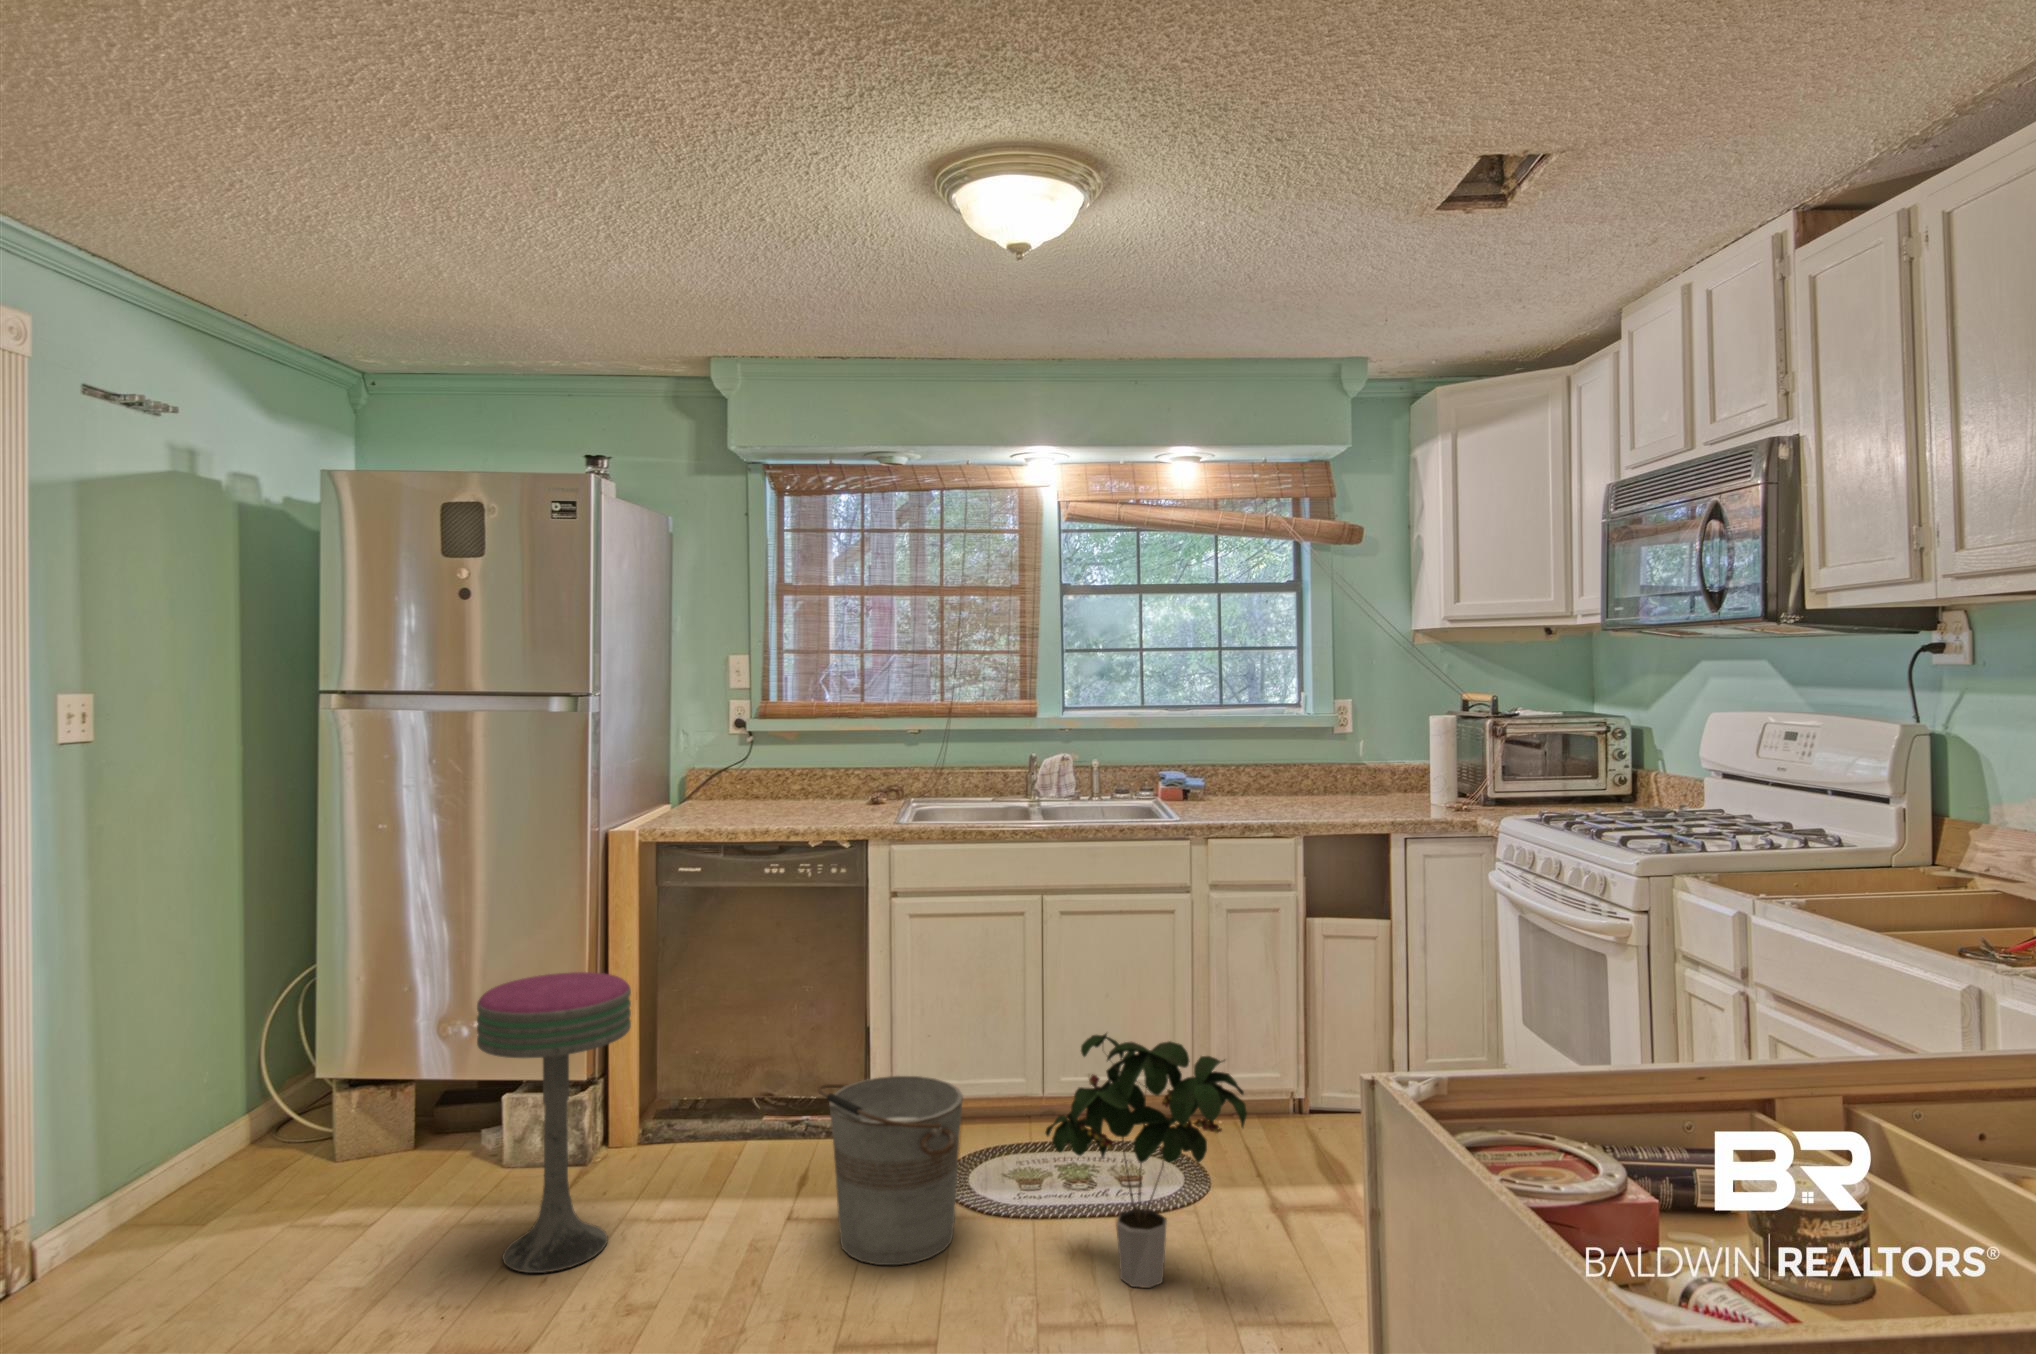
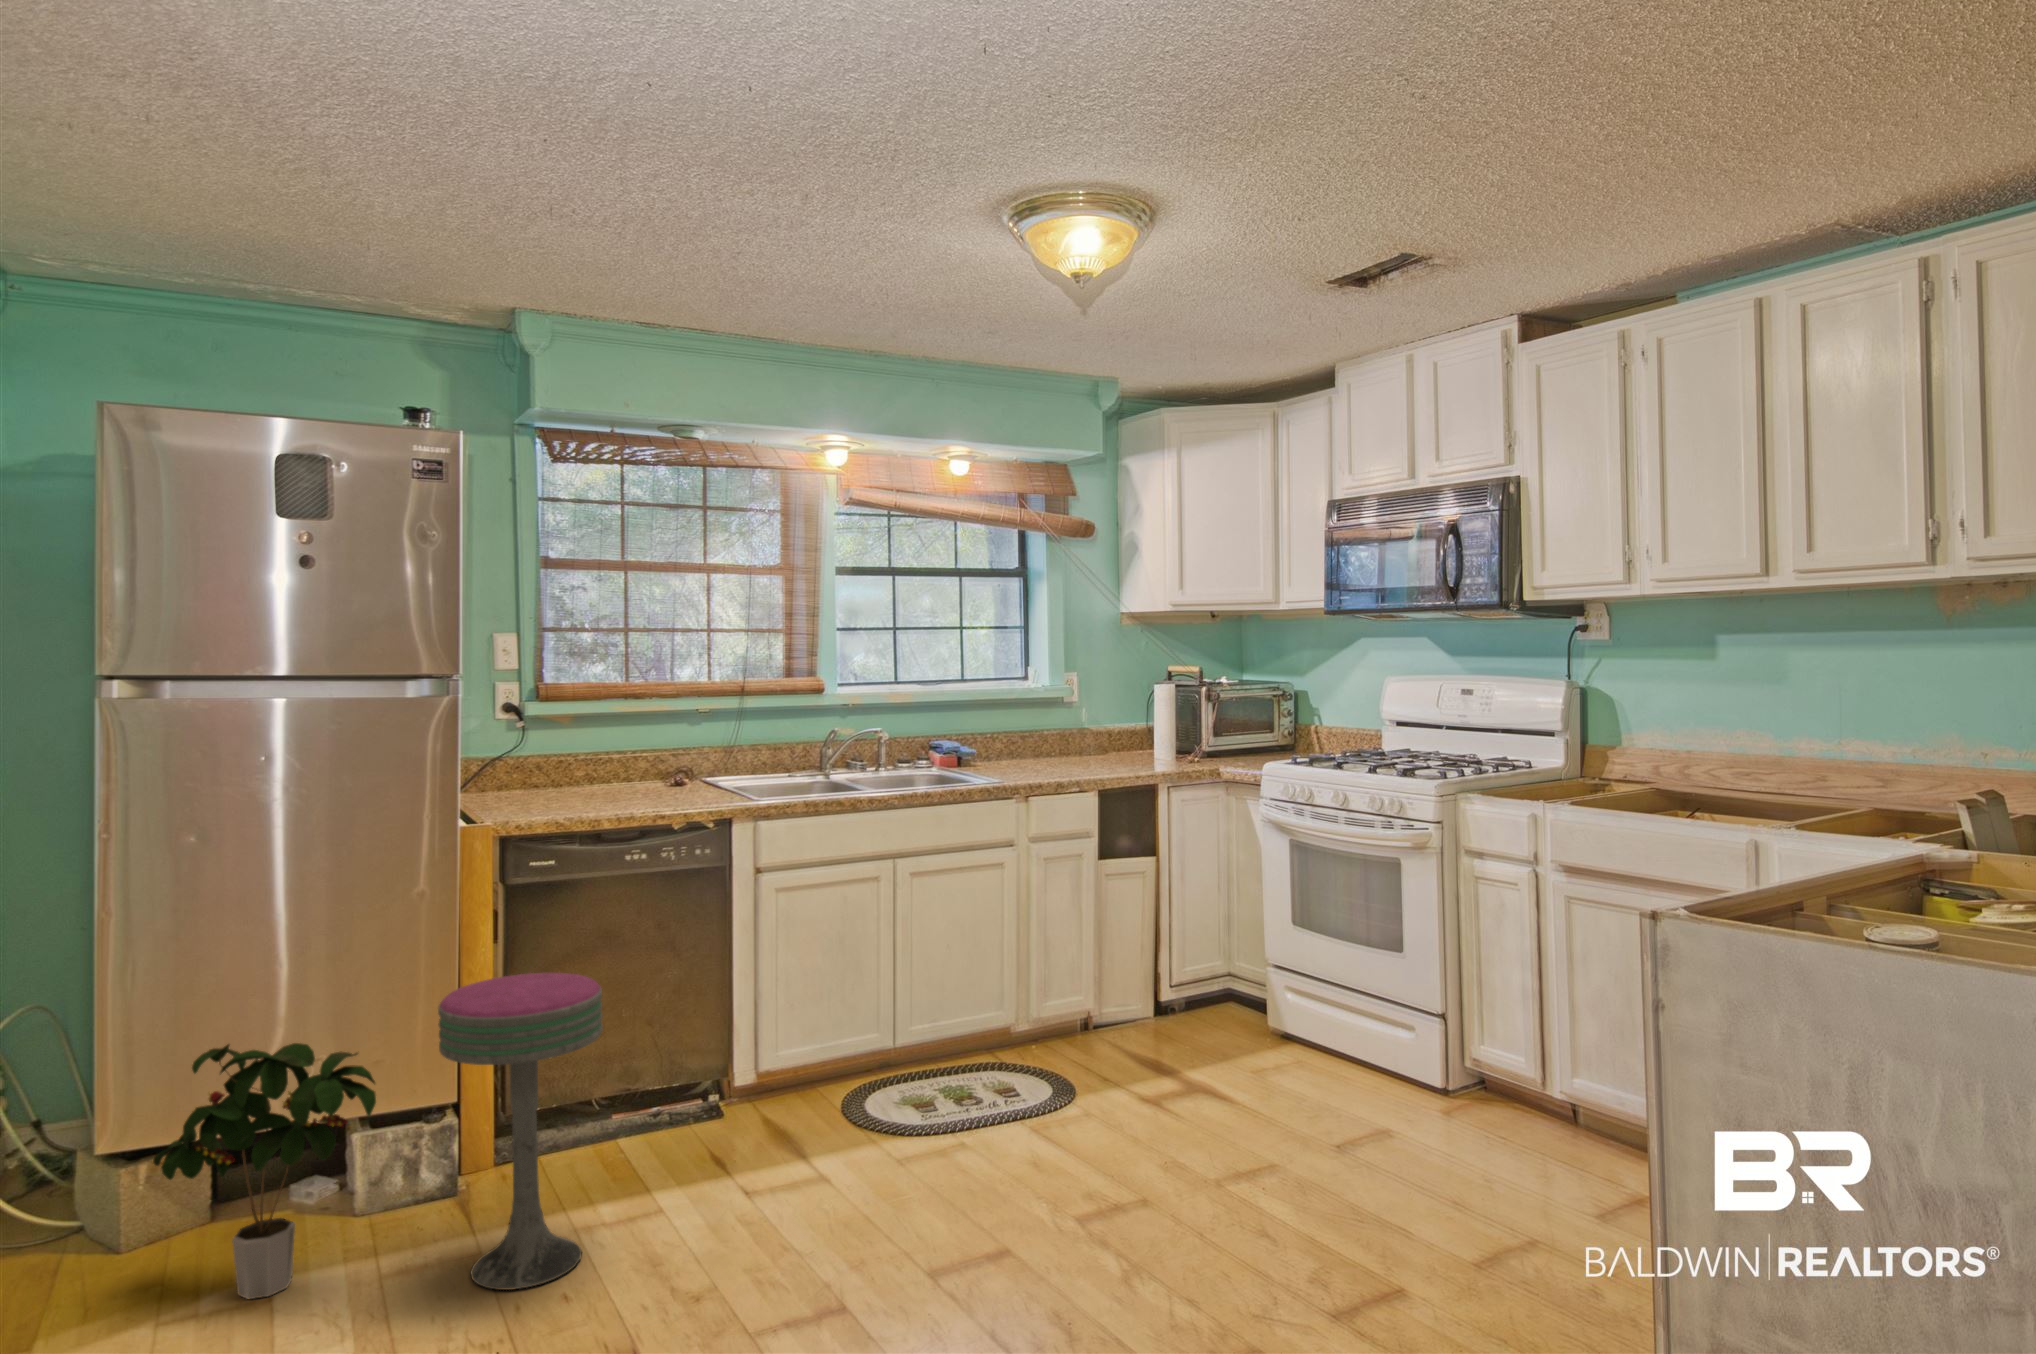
potted plant: present [1045,1033,1247,1288] -> present [153,1043,376,1299]
bucket: present [818,1076,963,1265] -> none [781,1032,929,1203]

